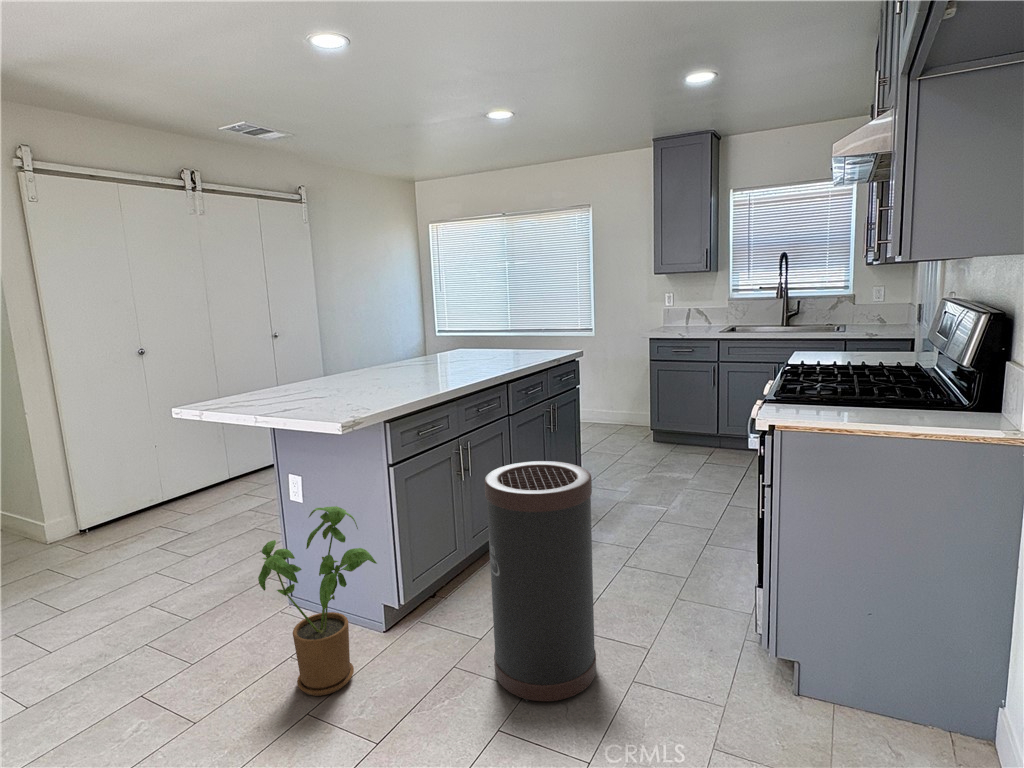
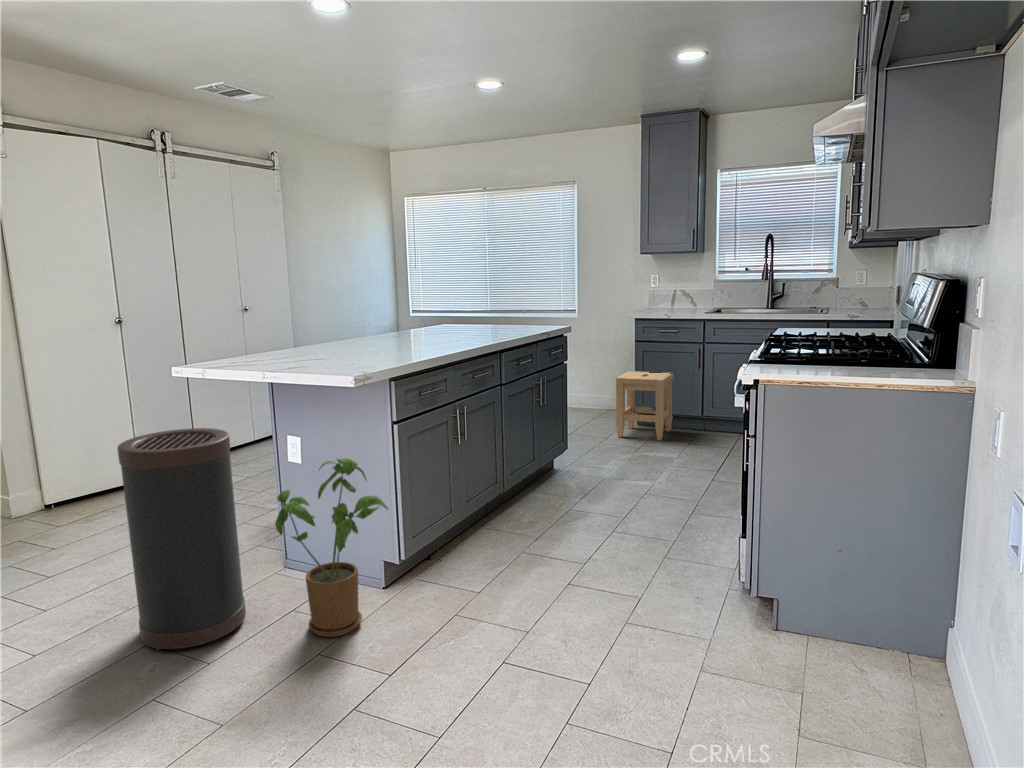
stool: none [631,389,688,458] -> present [616,371,673,440]
trash can: present [485,461,596,701] -> present [118,428,246,650]

